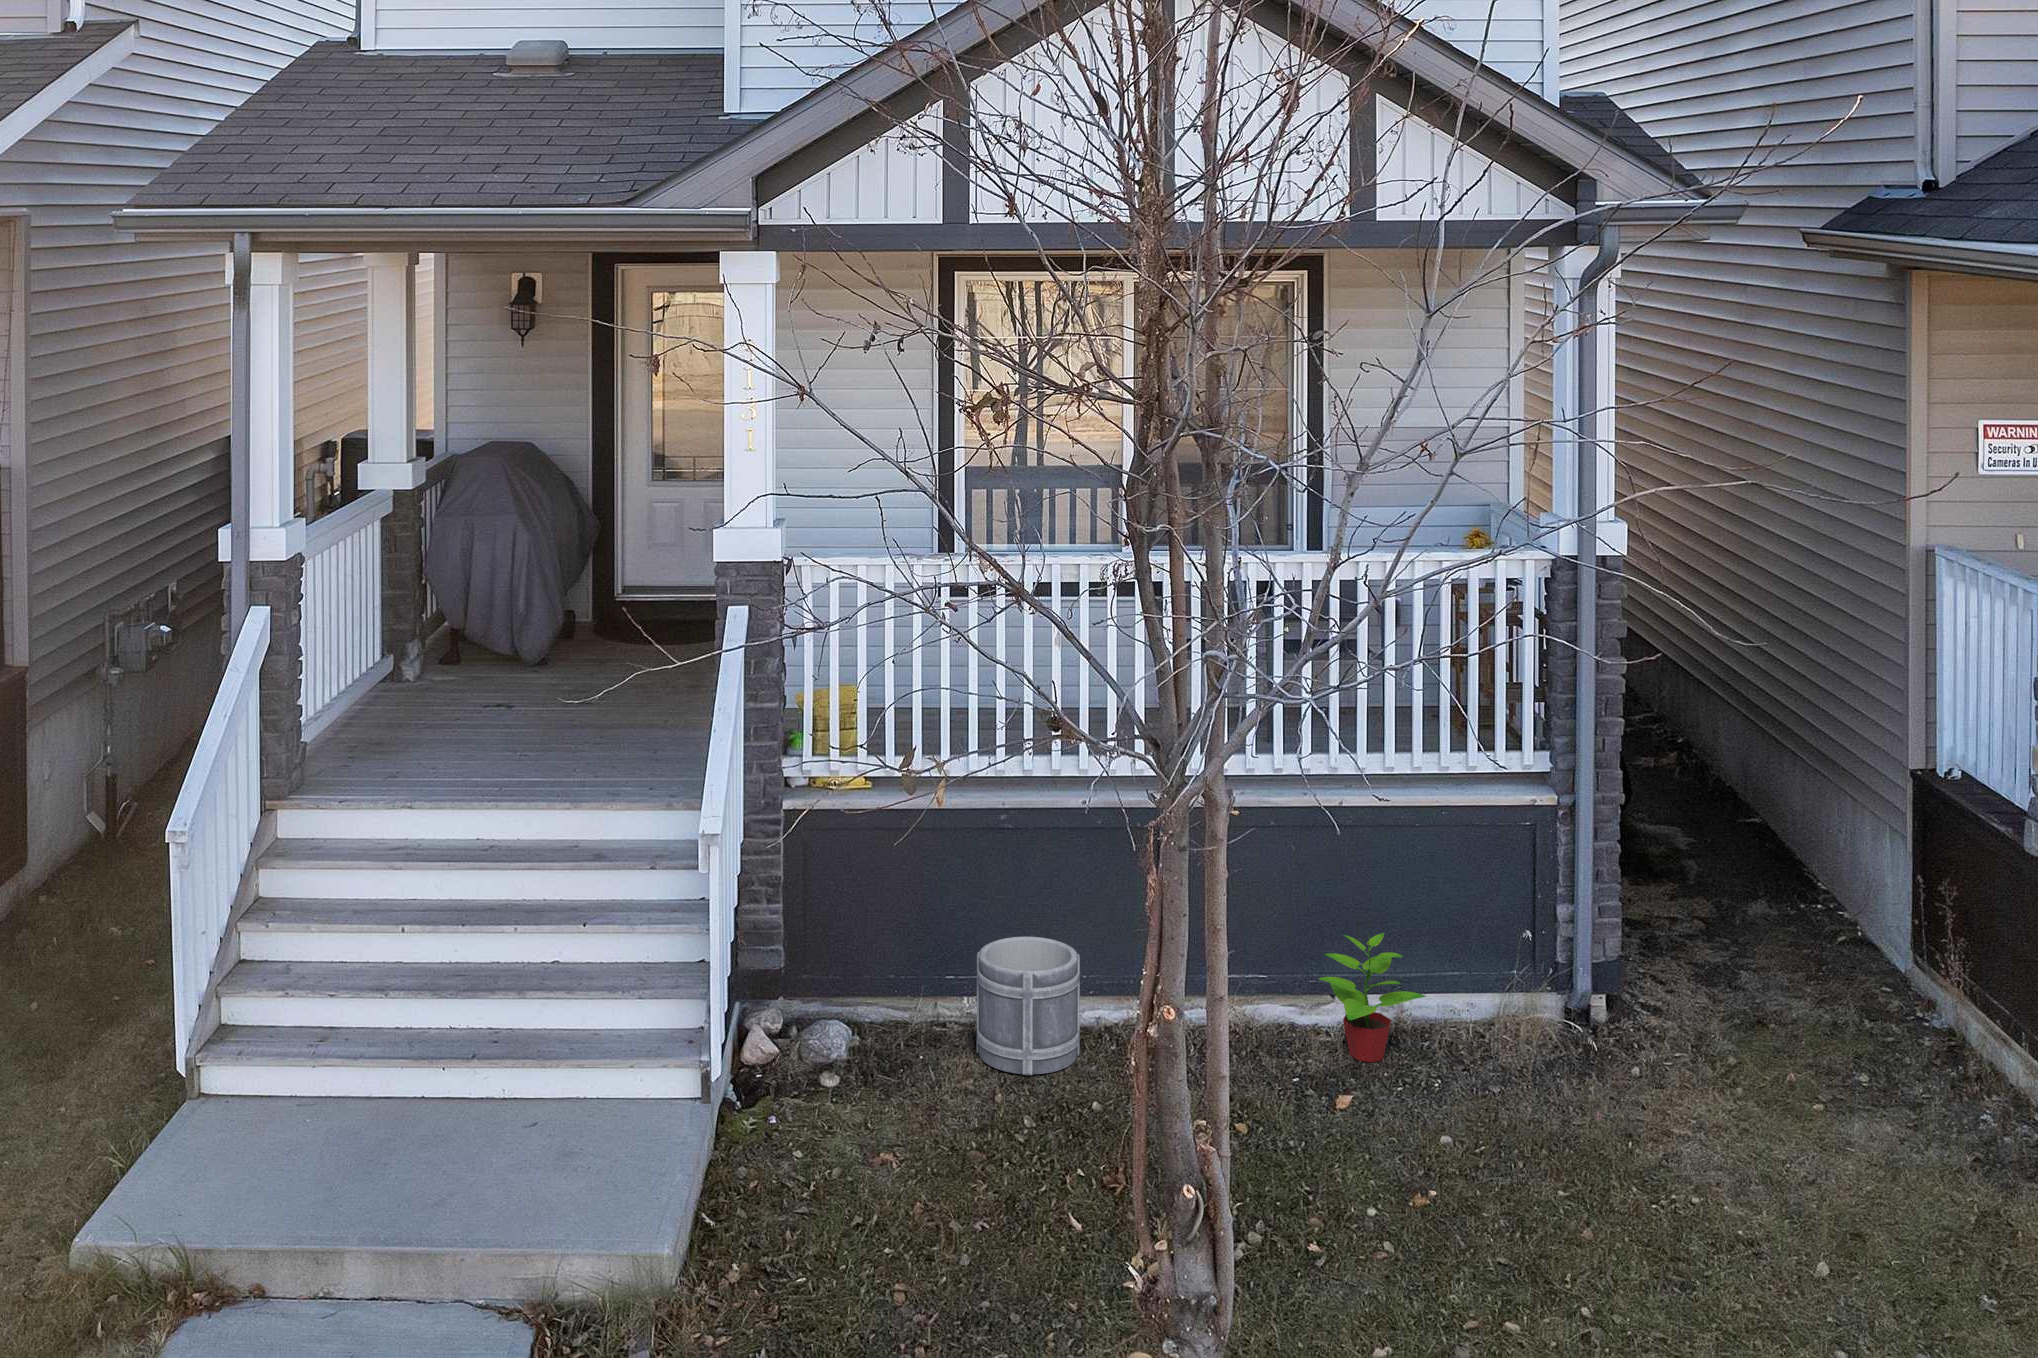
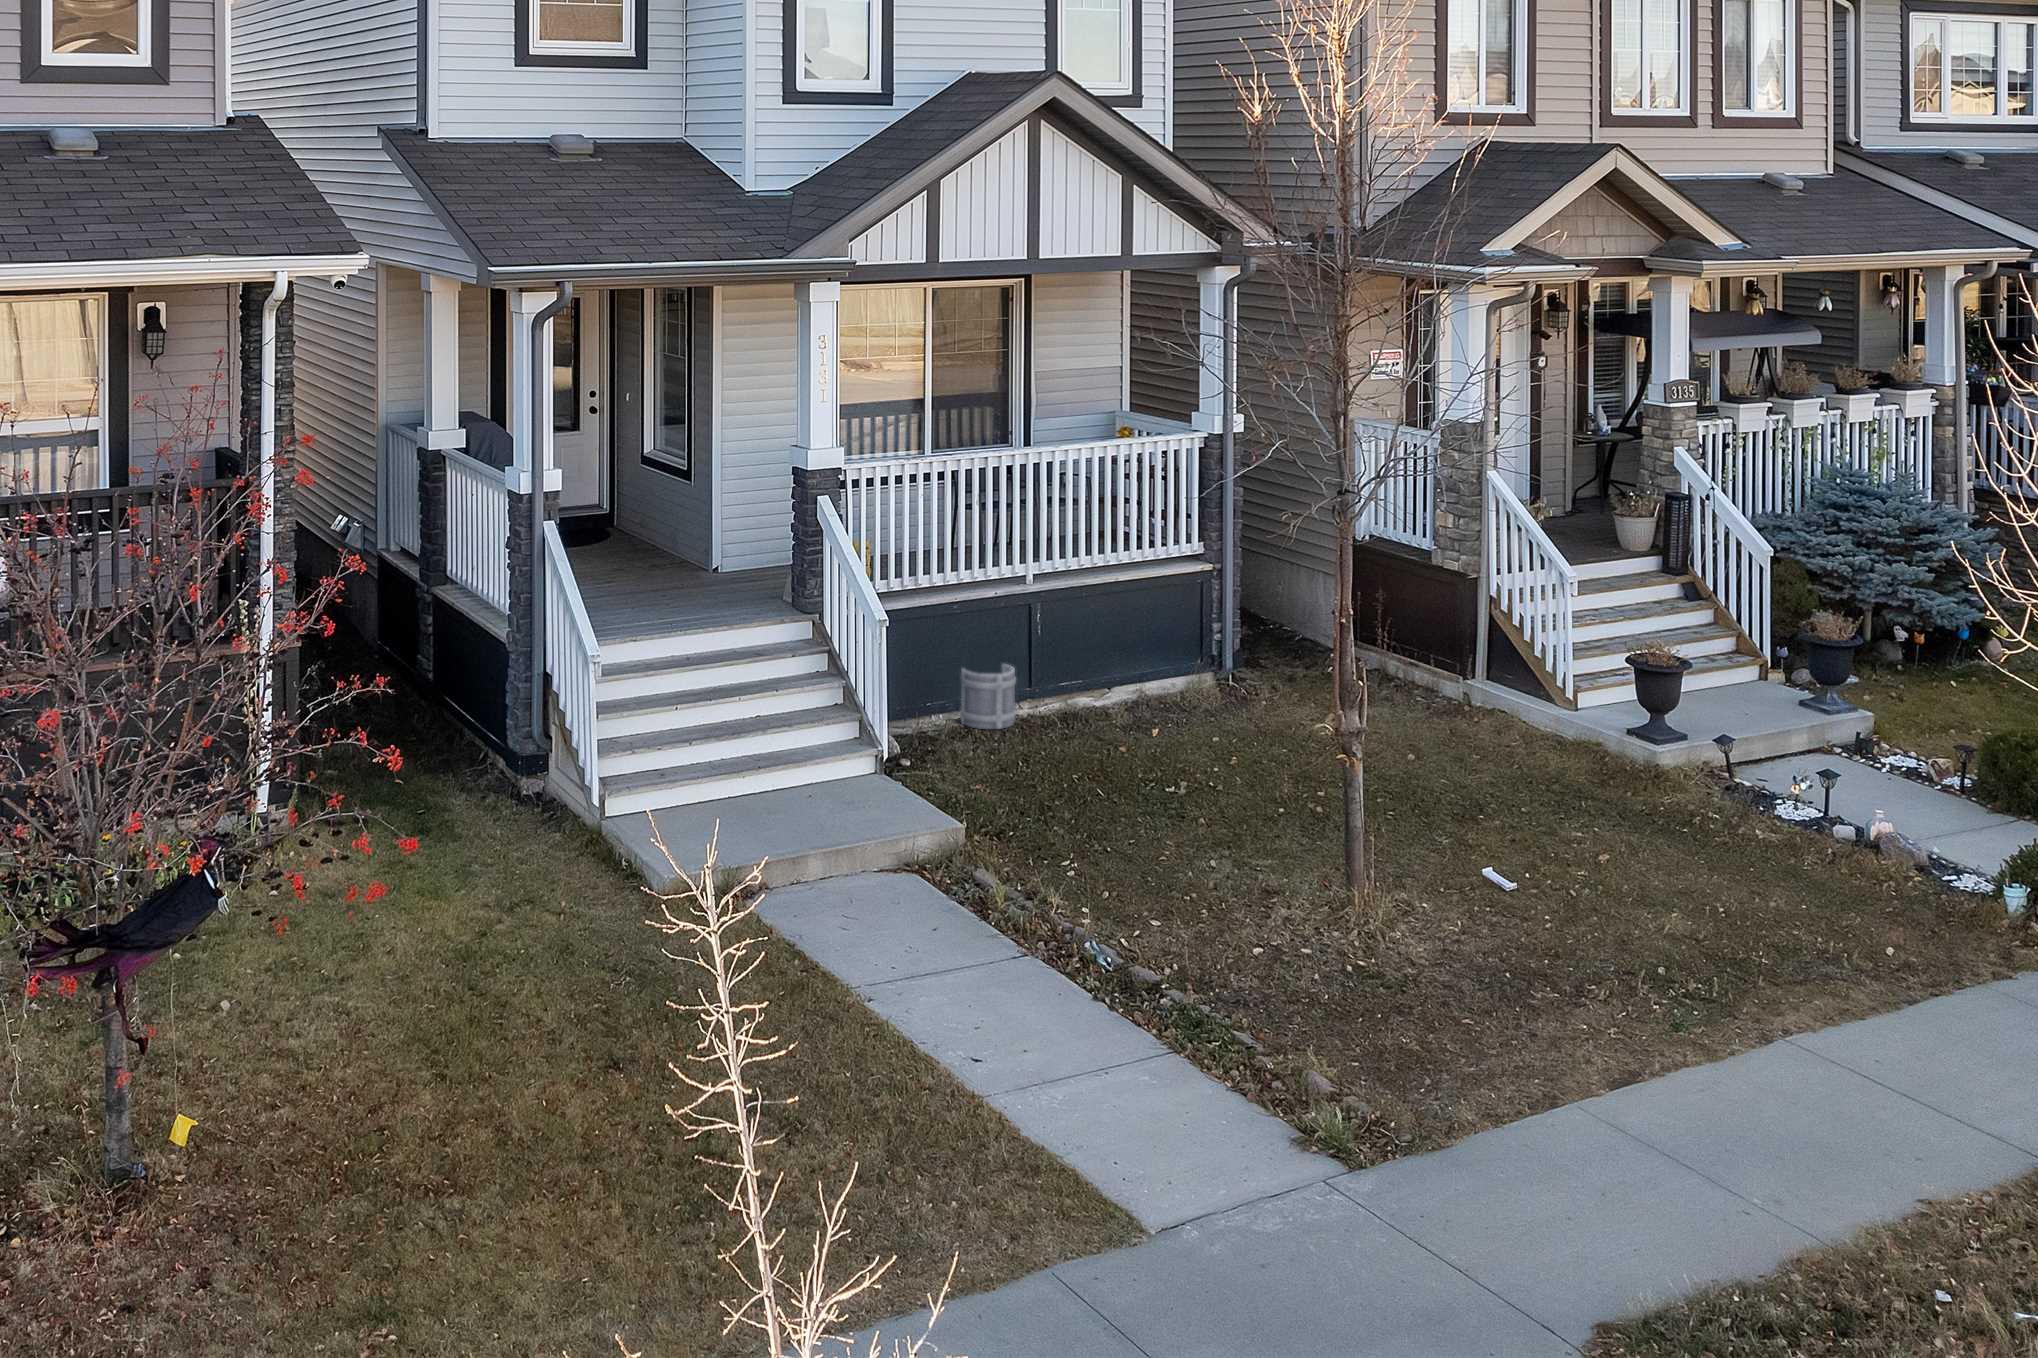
potted plant: present [1318,933,1425,1062] -> none [1119,640,1172,707]

